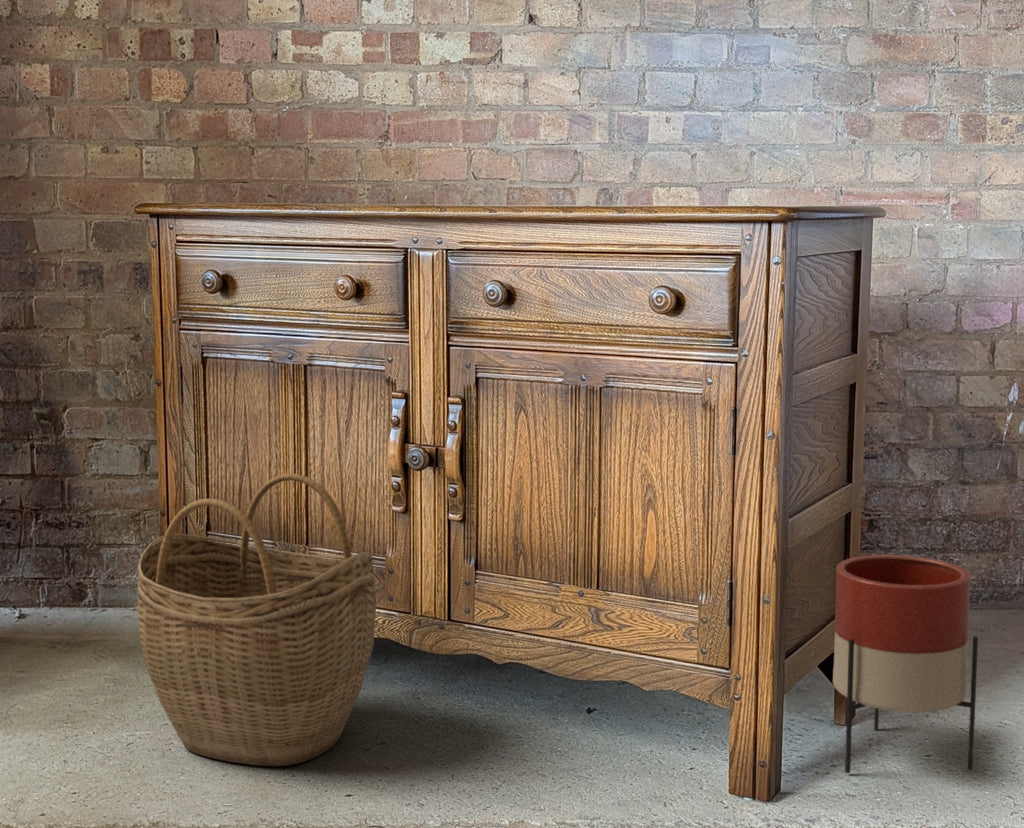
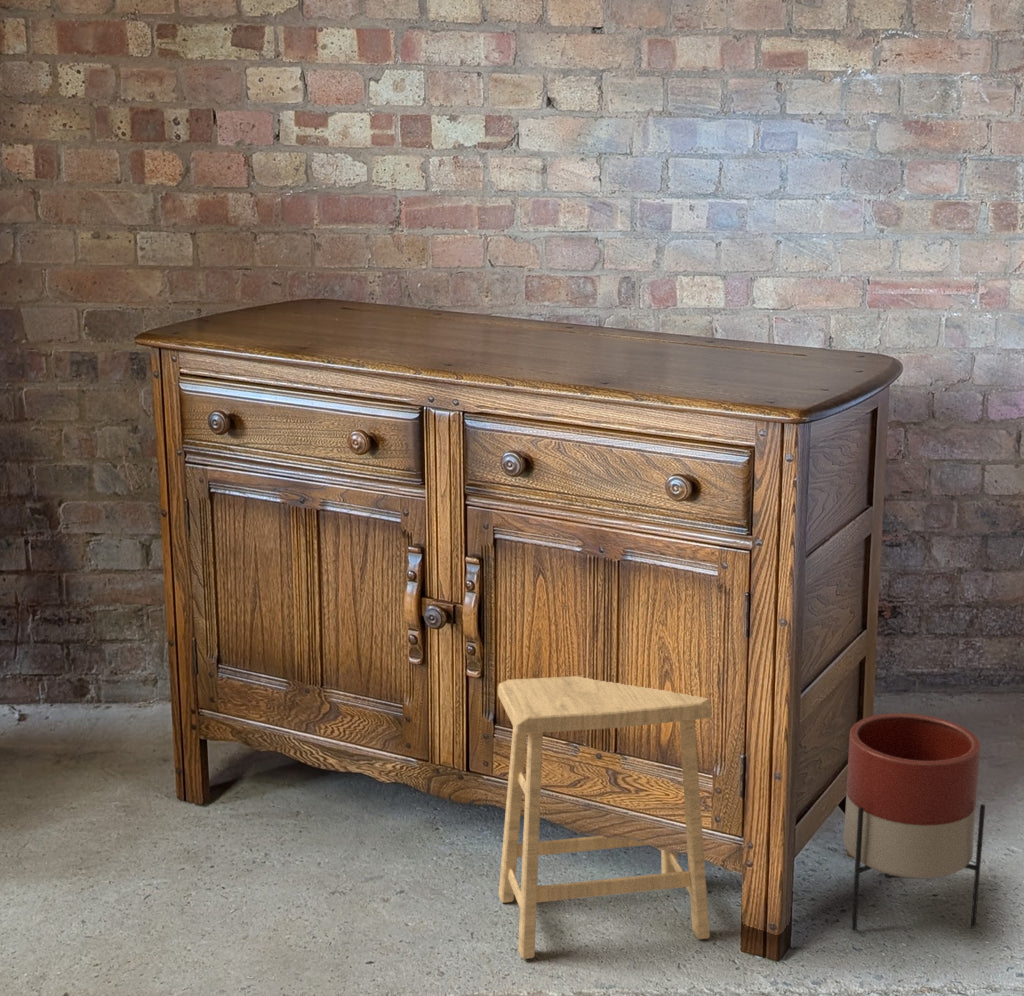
woven basket: present [137,474,376,766] -> none [160,623,395,918]
footstool: none [480,506,699,798] -> present [498,676,712,959]

